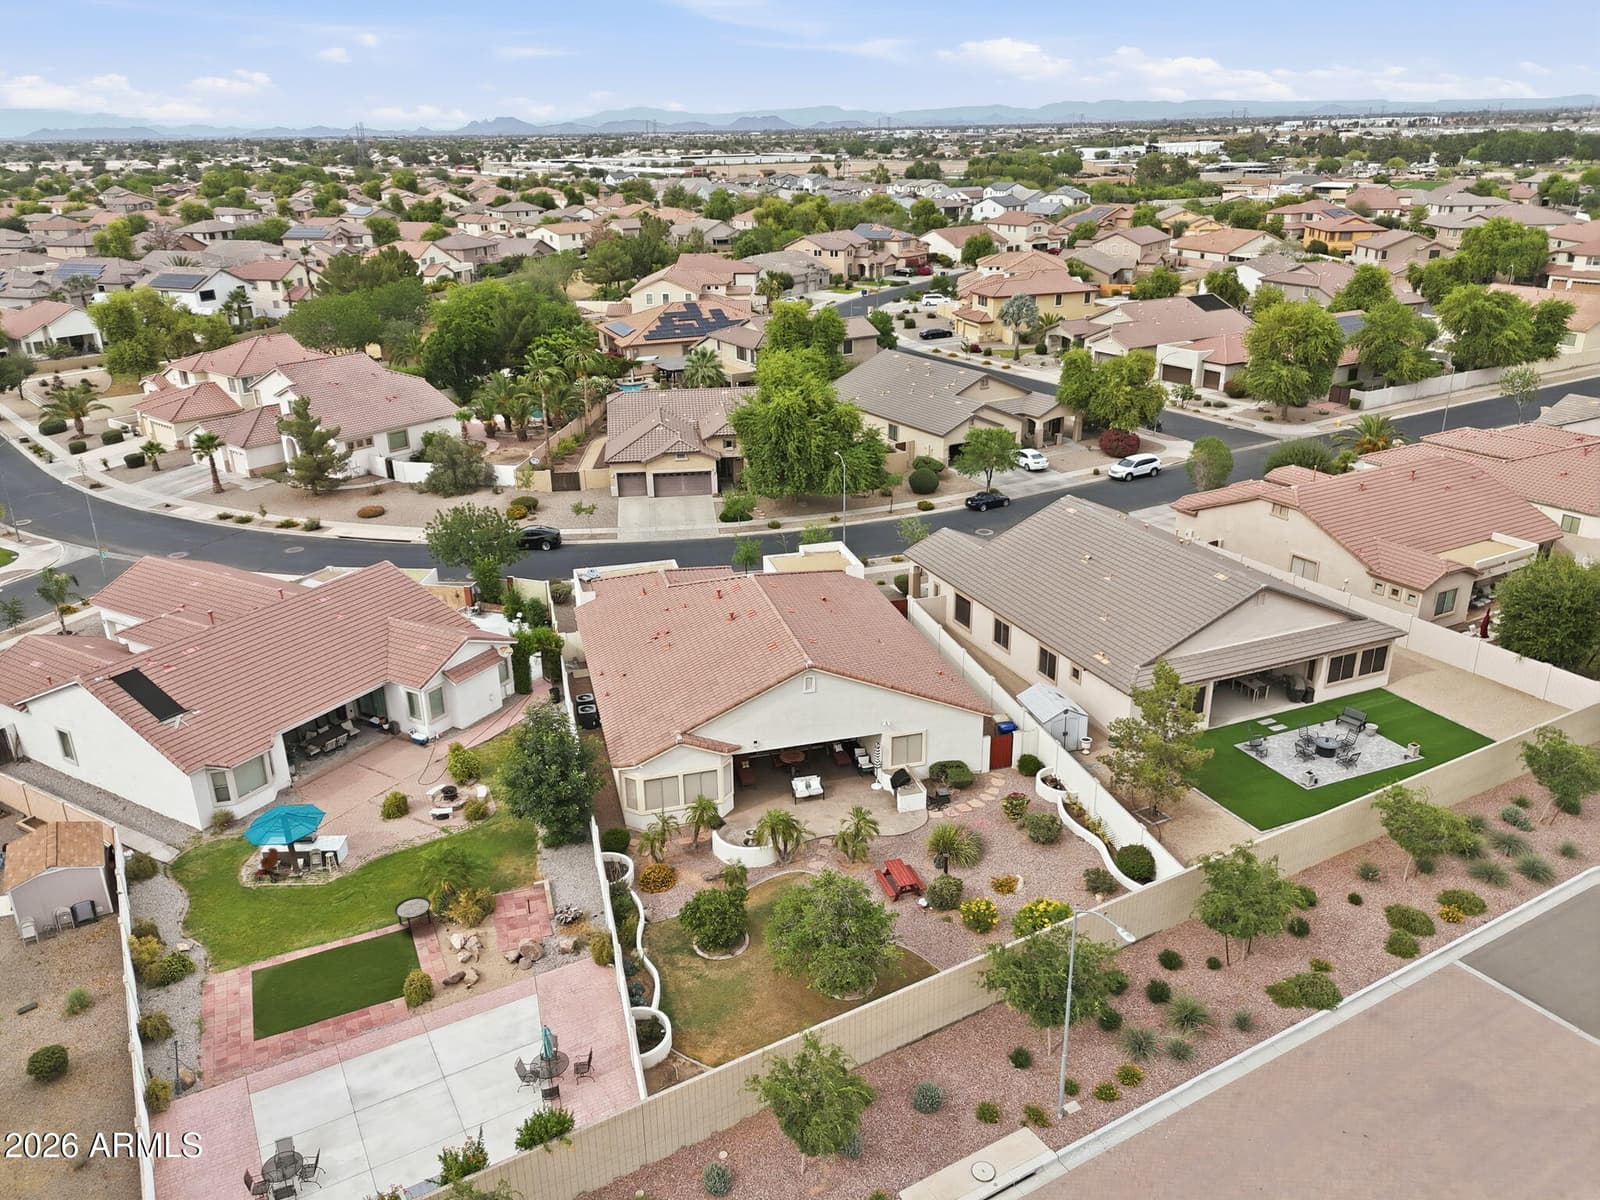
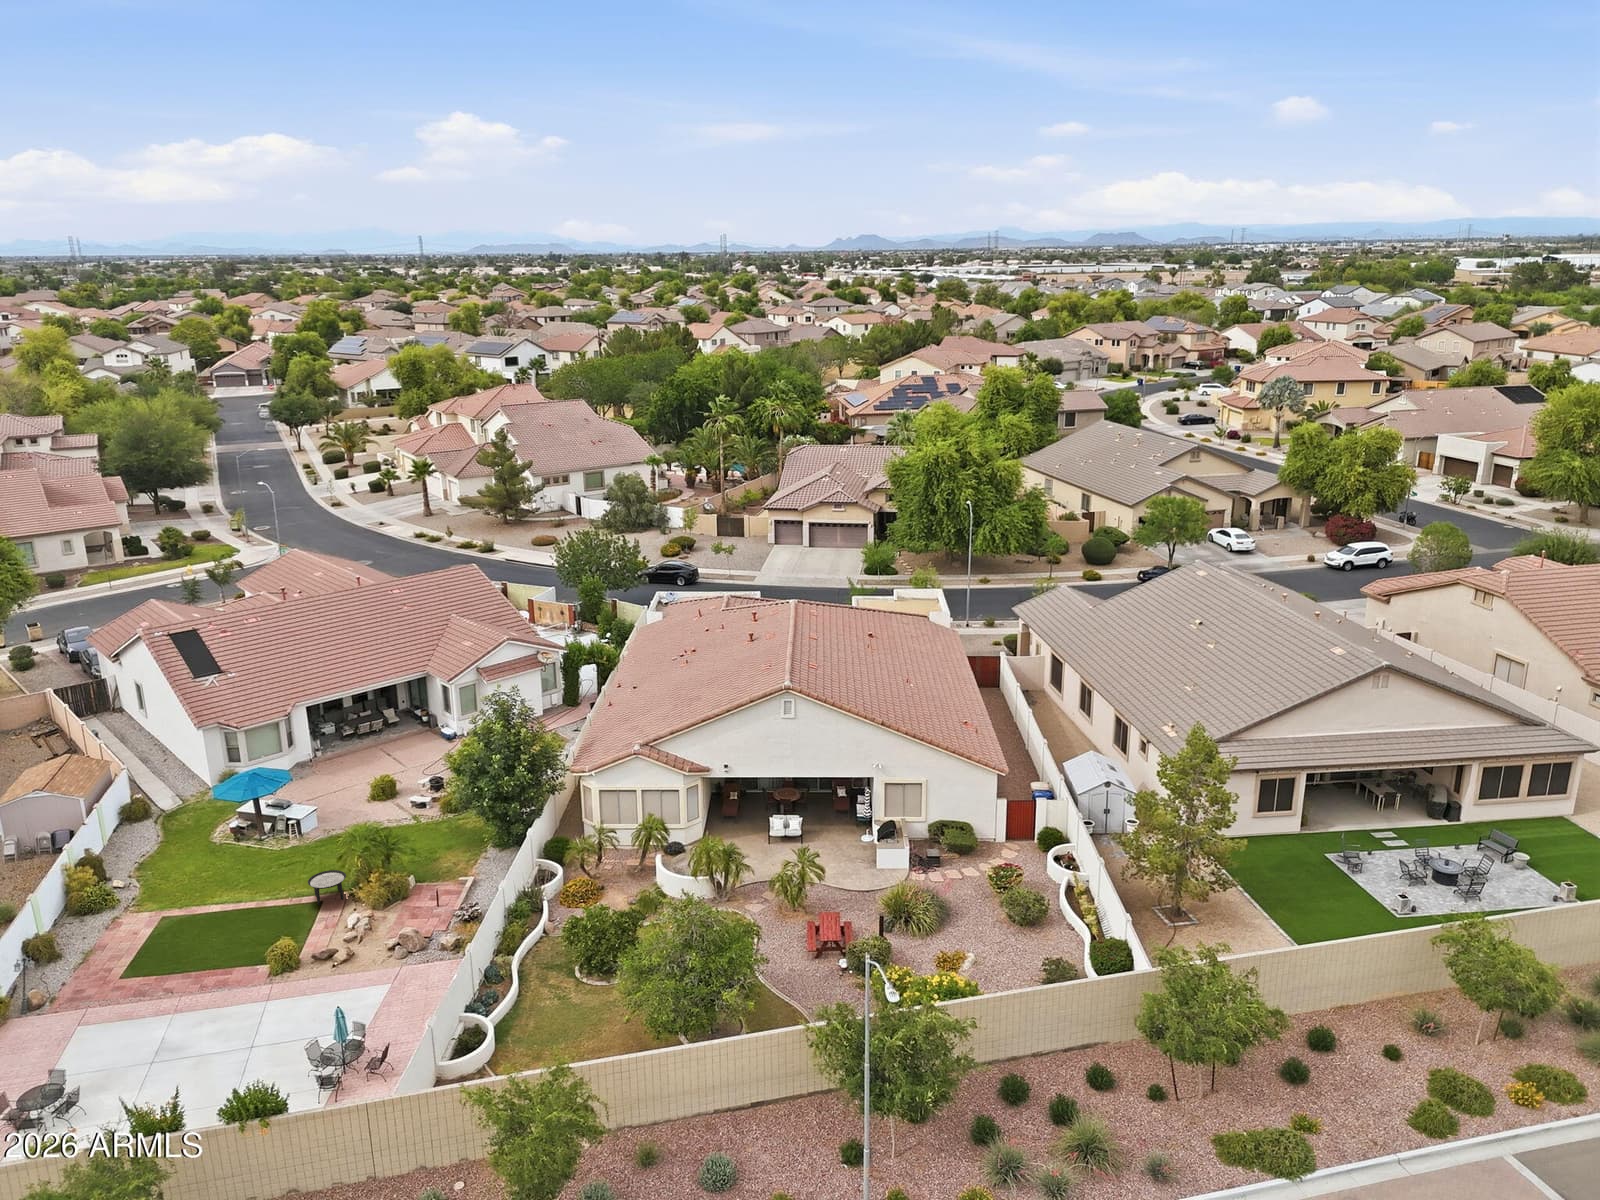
lounge chair: present [254,848,278,879] -> none [221,808,250,838]

